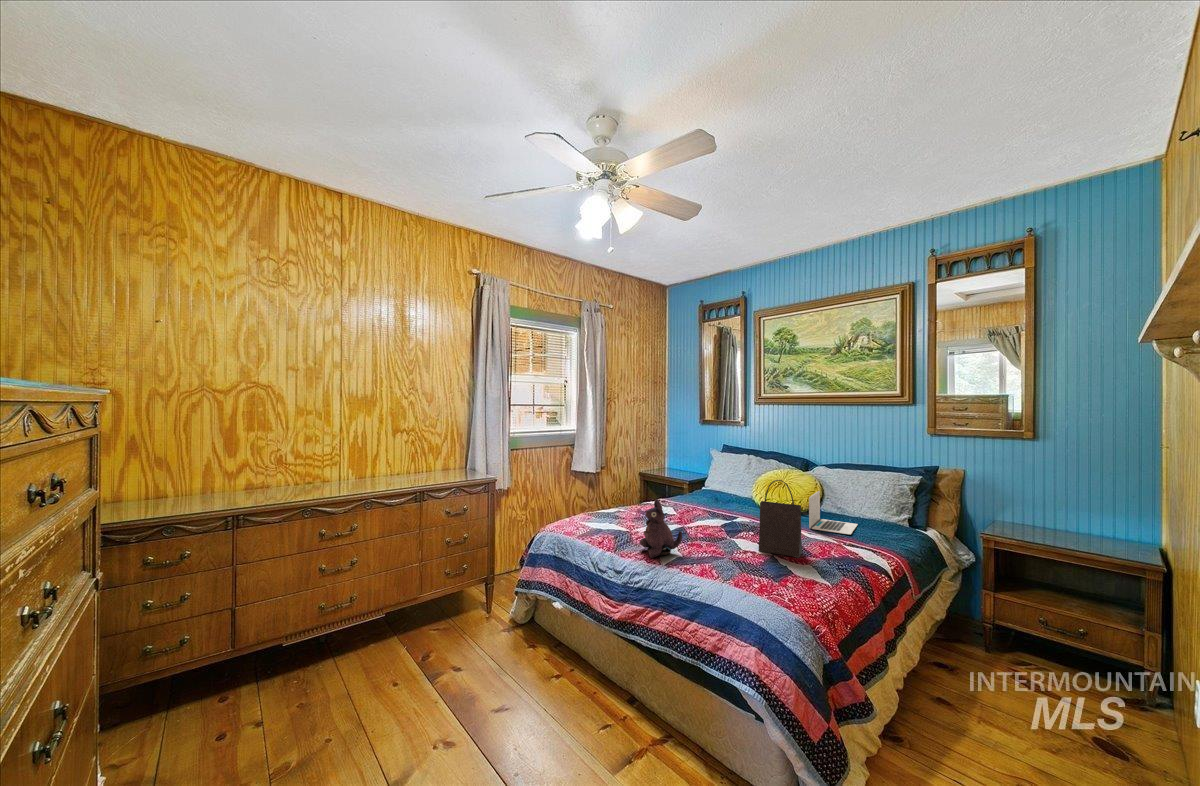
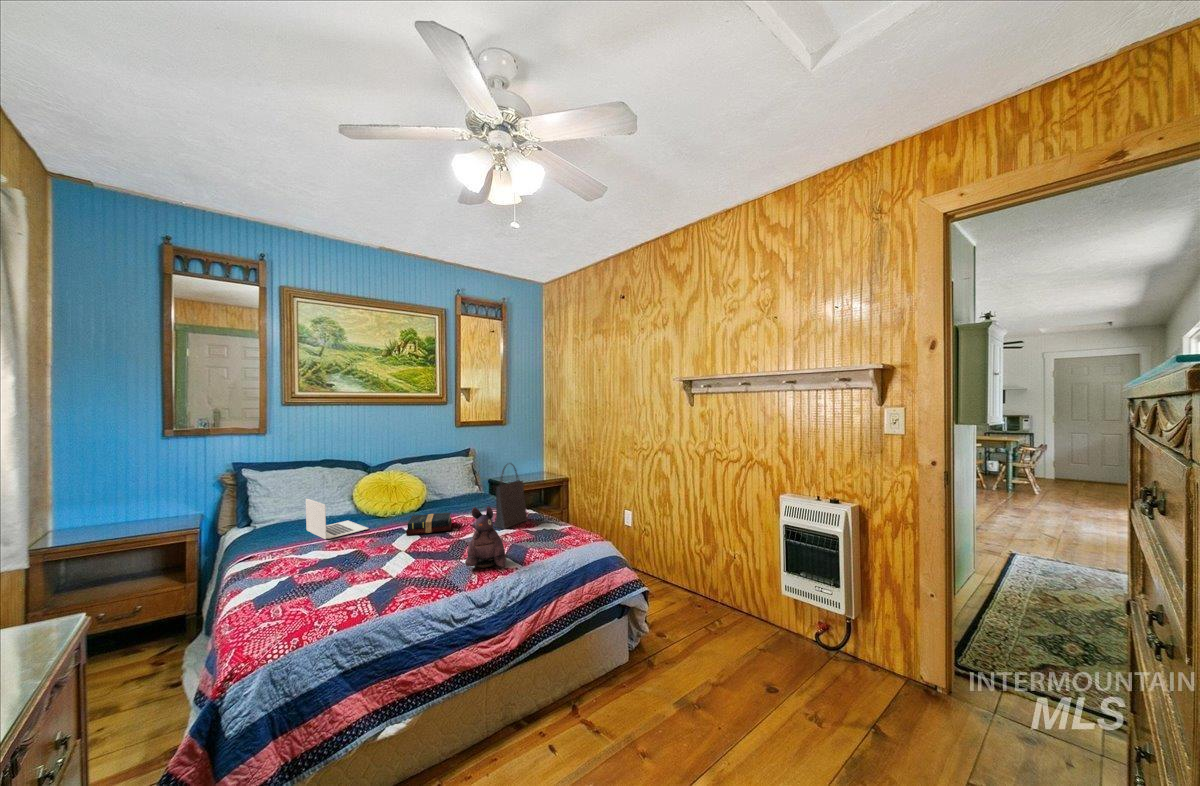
laptop: present [809,491,858,535] -> present [306,498,368,539]
hardback book: none [711,511,759,532] -> present [406,512,452,535]

